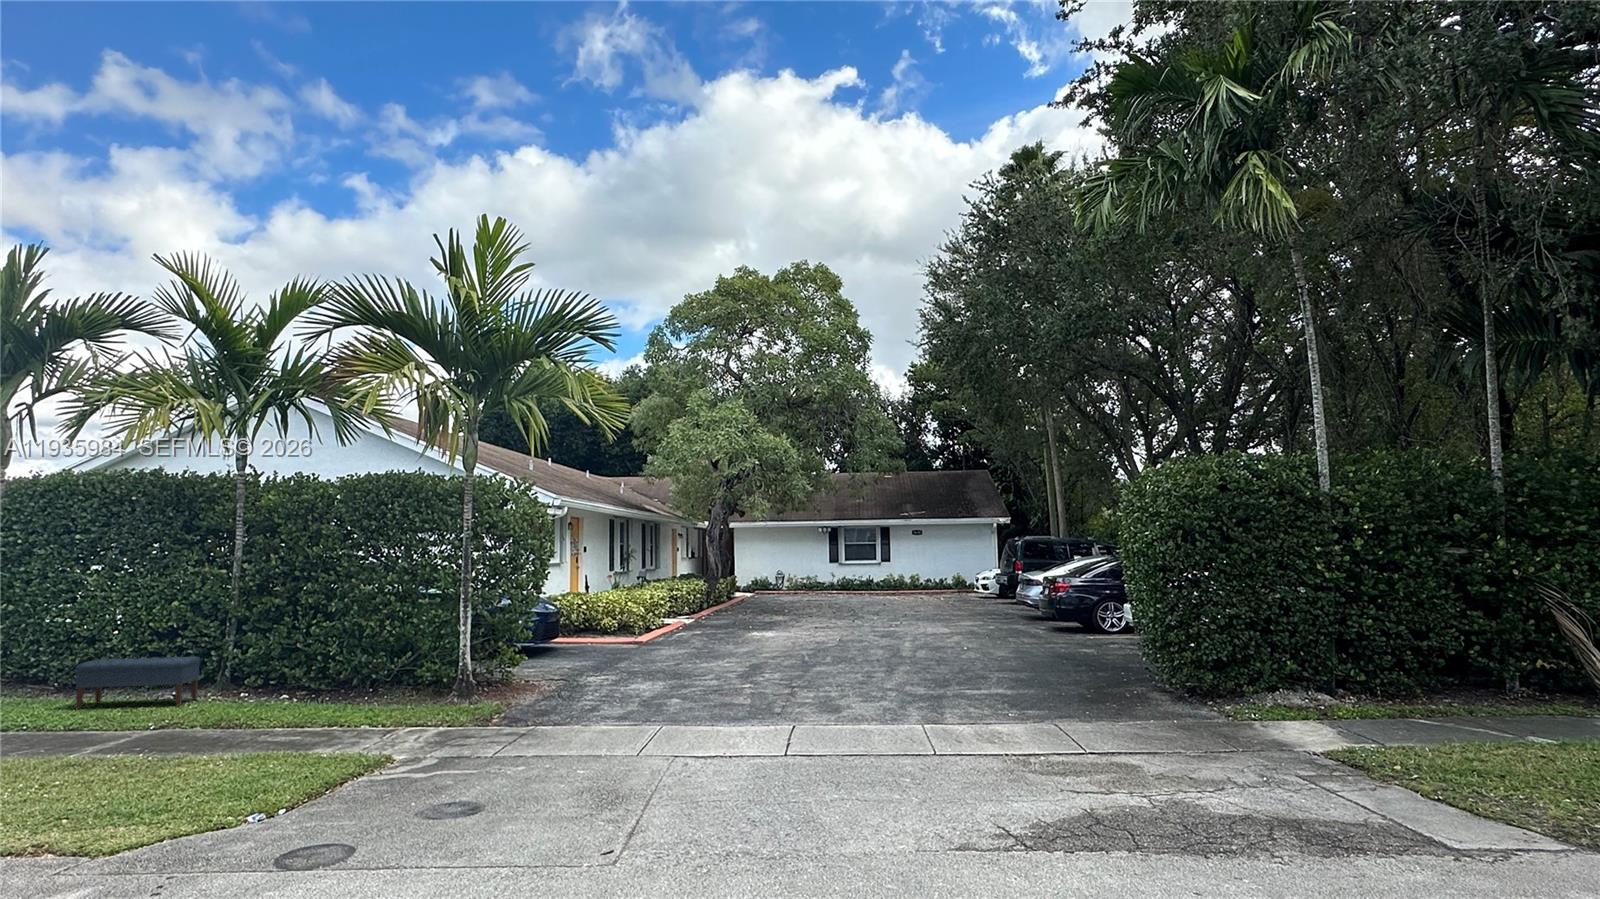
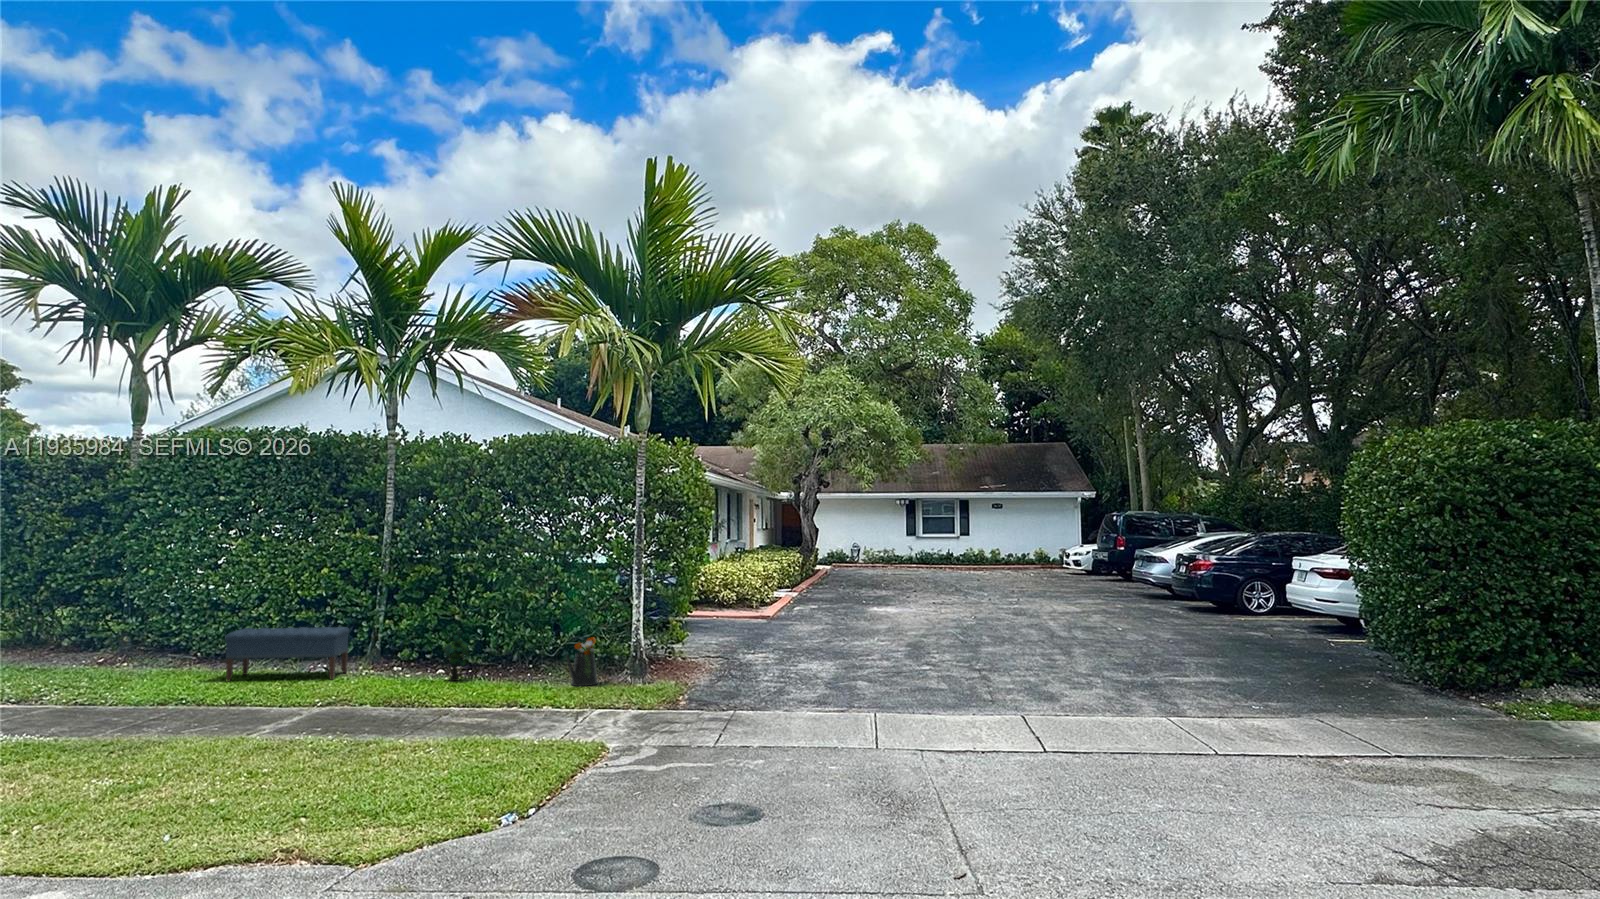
decorative plant: none [280,657,312,705] -> present [444,631,470,681]
watering can: none [395,661,432,708] -> present [566,637,598,686]

